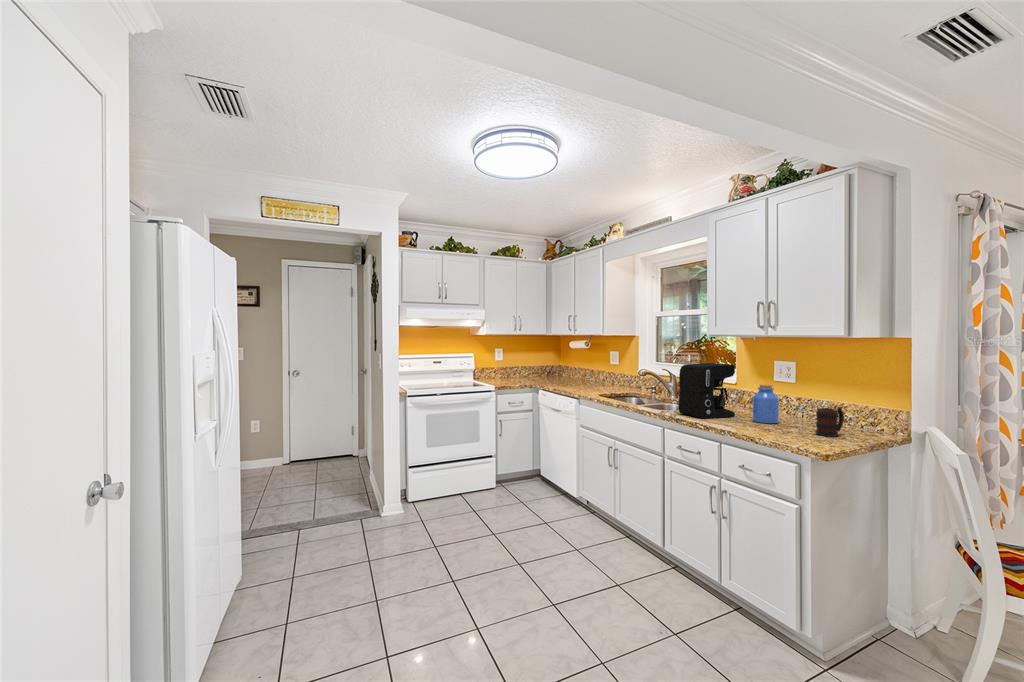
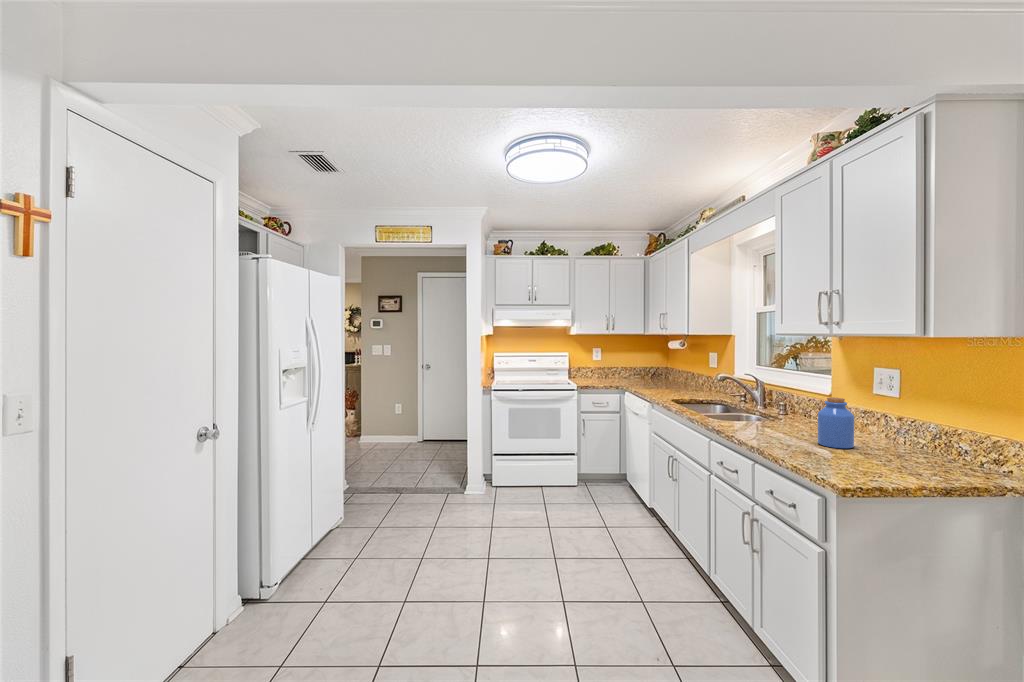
coffee maker: present [679,363,735,419] -> none [730,368,802,435]
mug: present [816,407,844,437] -> none [882,434,931,475]

